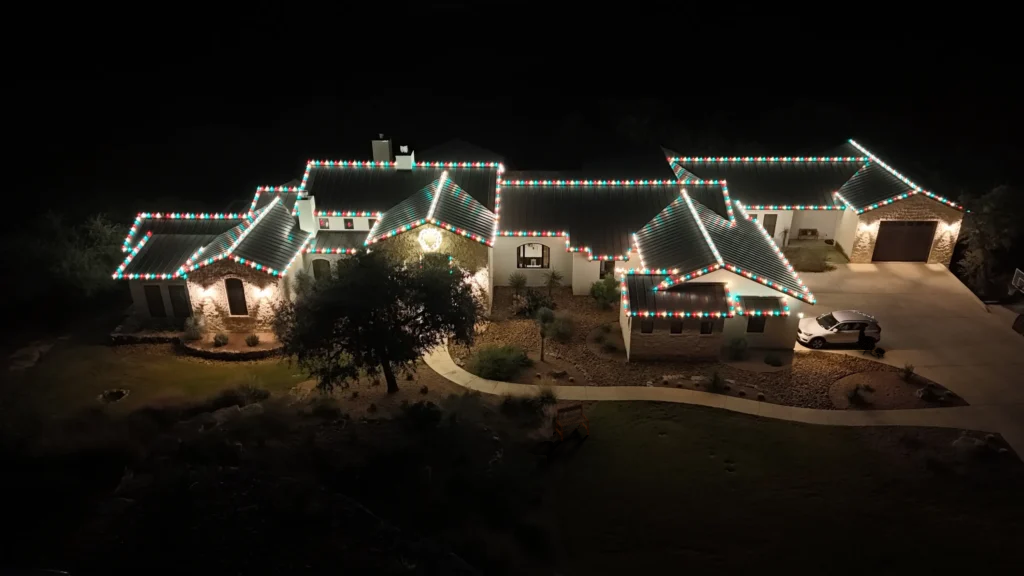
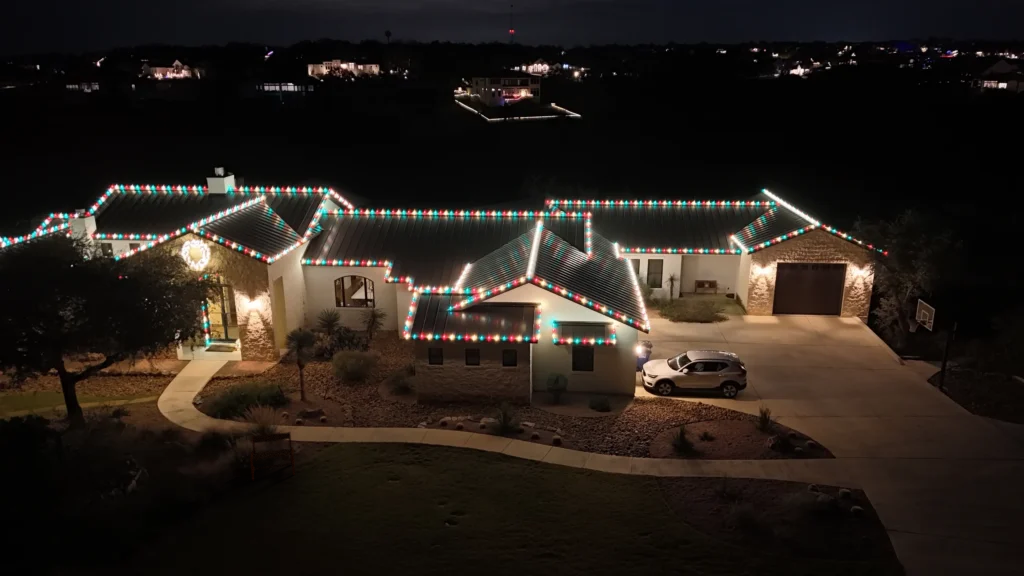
lounge chair: present [858,327,886,357] -> none [712,366,747,406]

